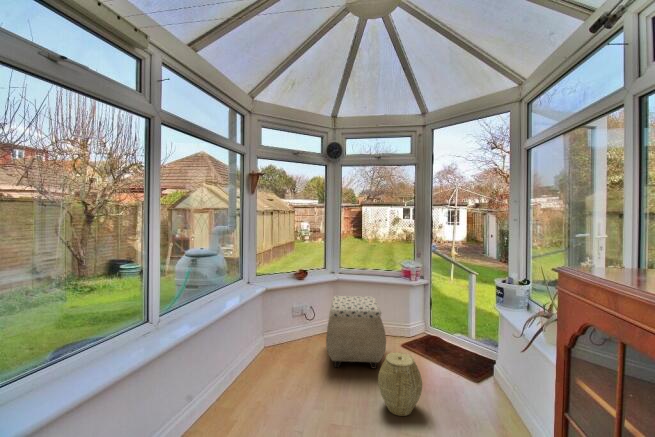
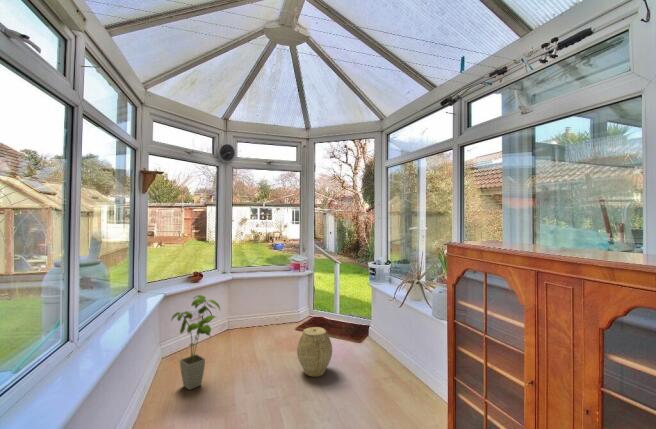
ottoman: present [326,296,386,369] -> none [230,289,293,358]
house plant: none [253,297,300,390] -> present [172,295,220,390]

